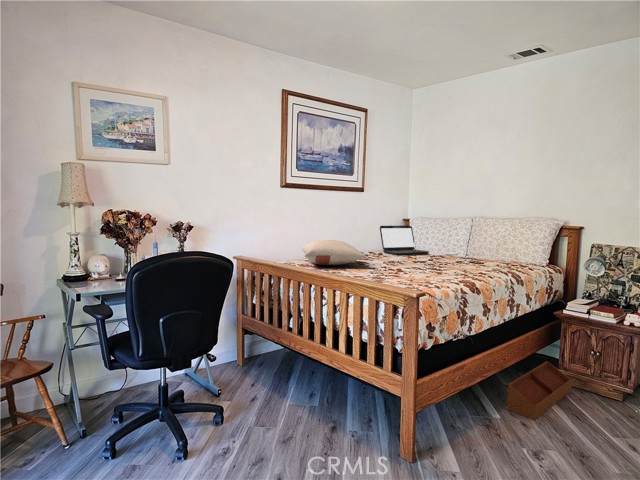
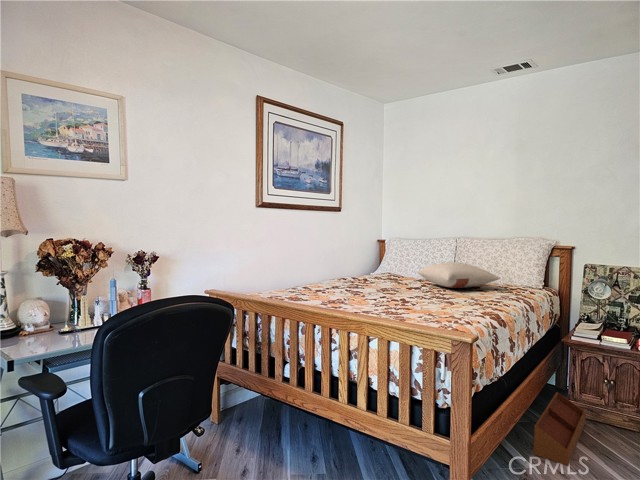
laptop: present [380,226,429,255] -> none [360,247,414,281]
pillow: present [302,240,365,265] -> present [418,263,500,288]

